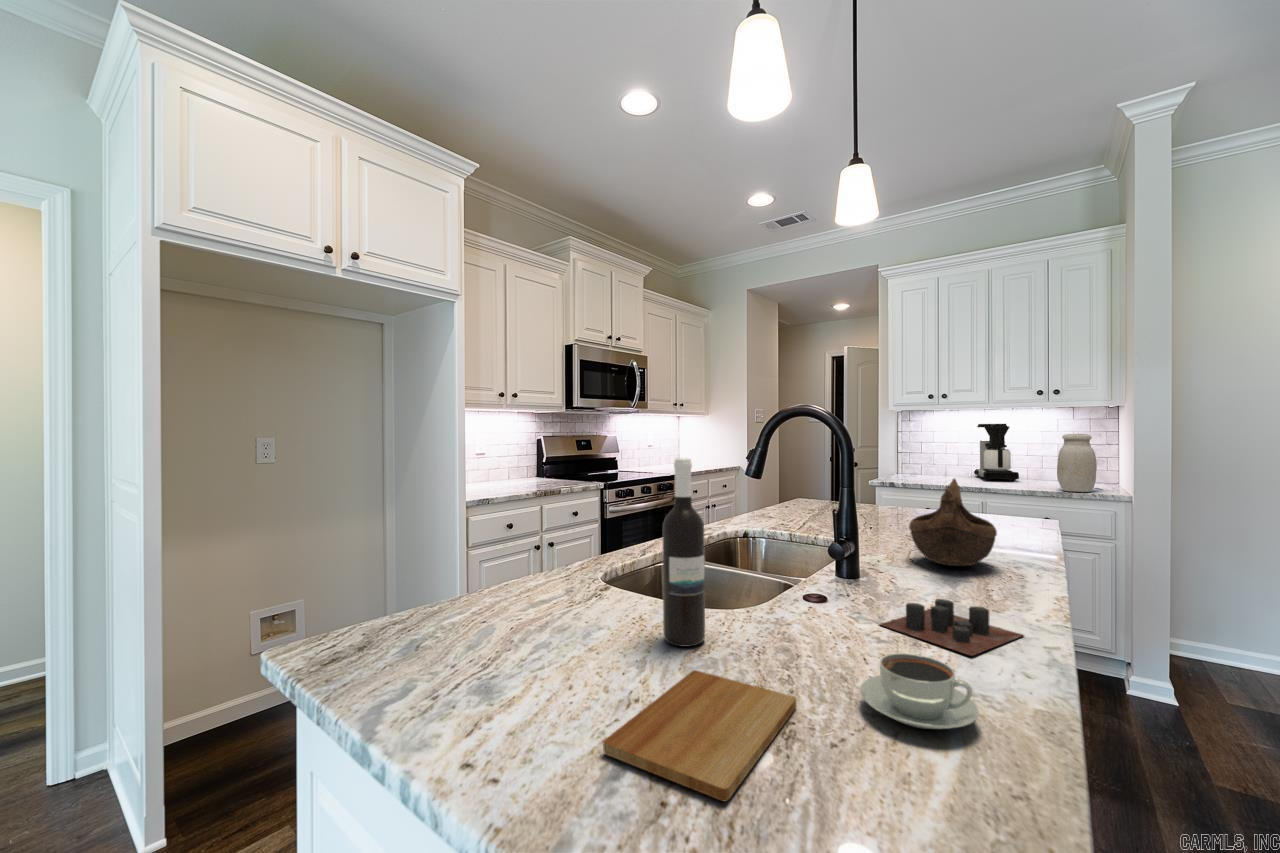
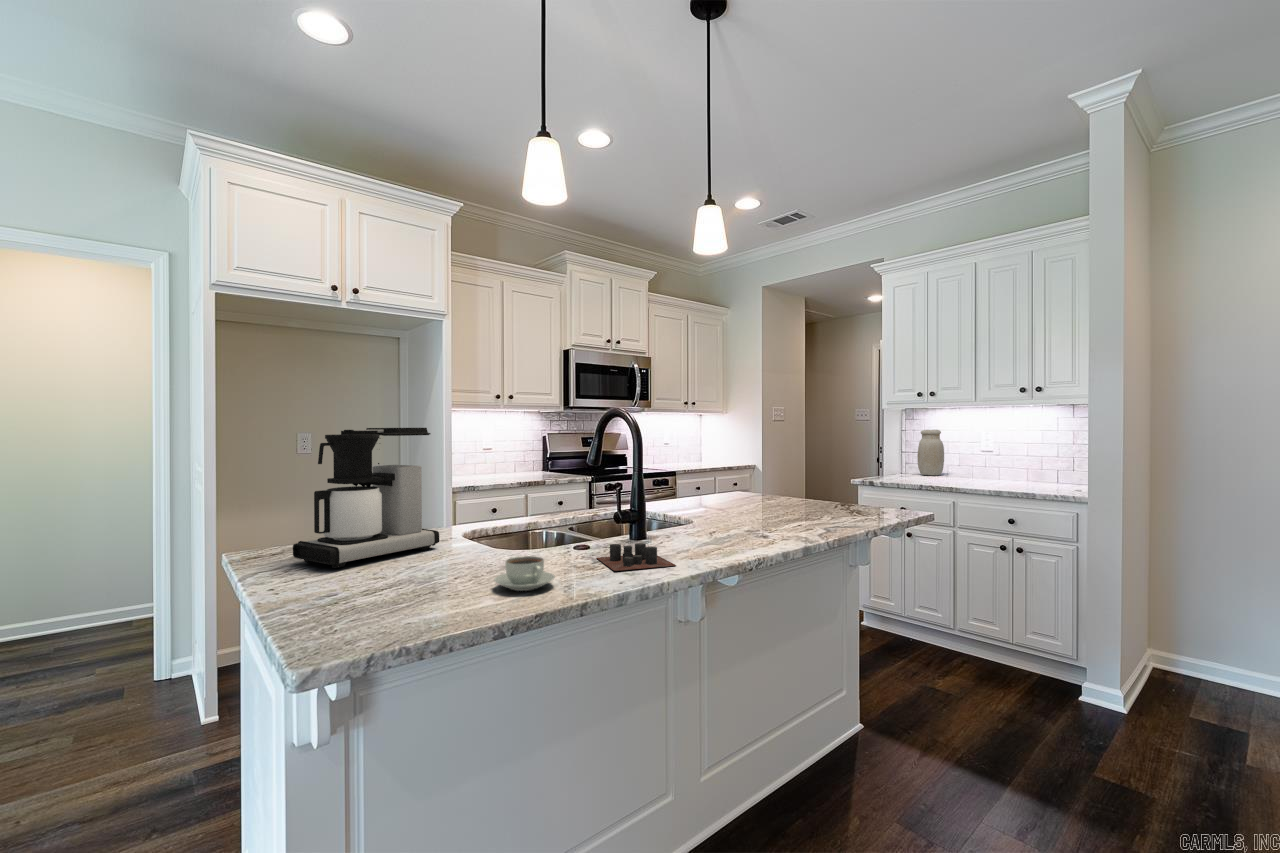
coffee maker: present [974,424,1019,481] -> present [293,428,439,568]
jar: present [1057,434,1097,492] -> present [917,430,944,476]
wine bottle: present [663,458,705,647] -> none [448,444,476,561]
decorative bowl: present [909,479,997,566] -> none [701,467,767,534]
cutting board: present [603,670,796,801] -> none [346,567,469,601]

